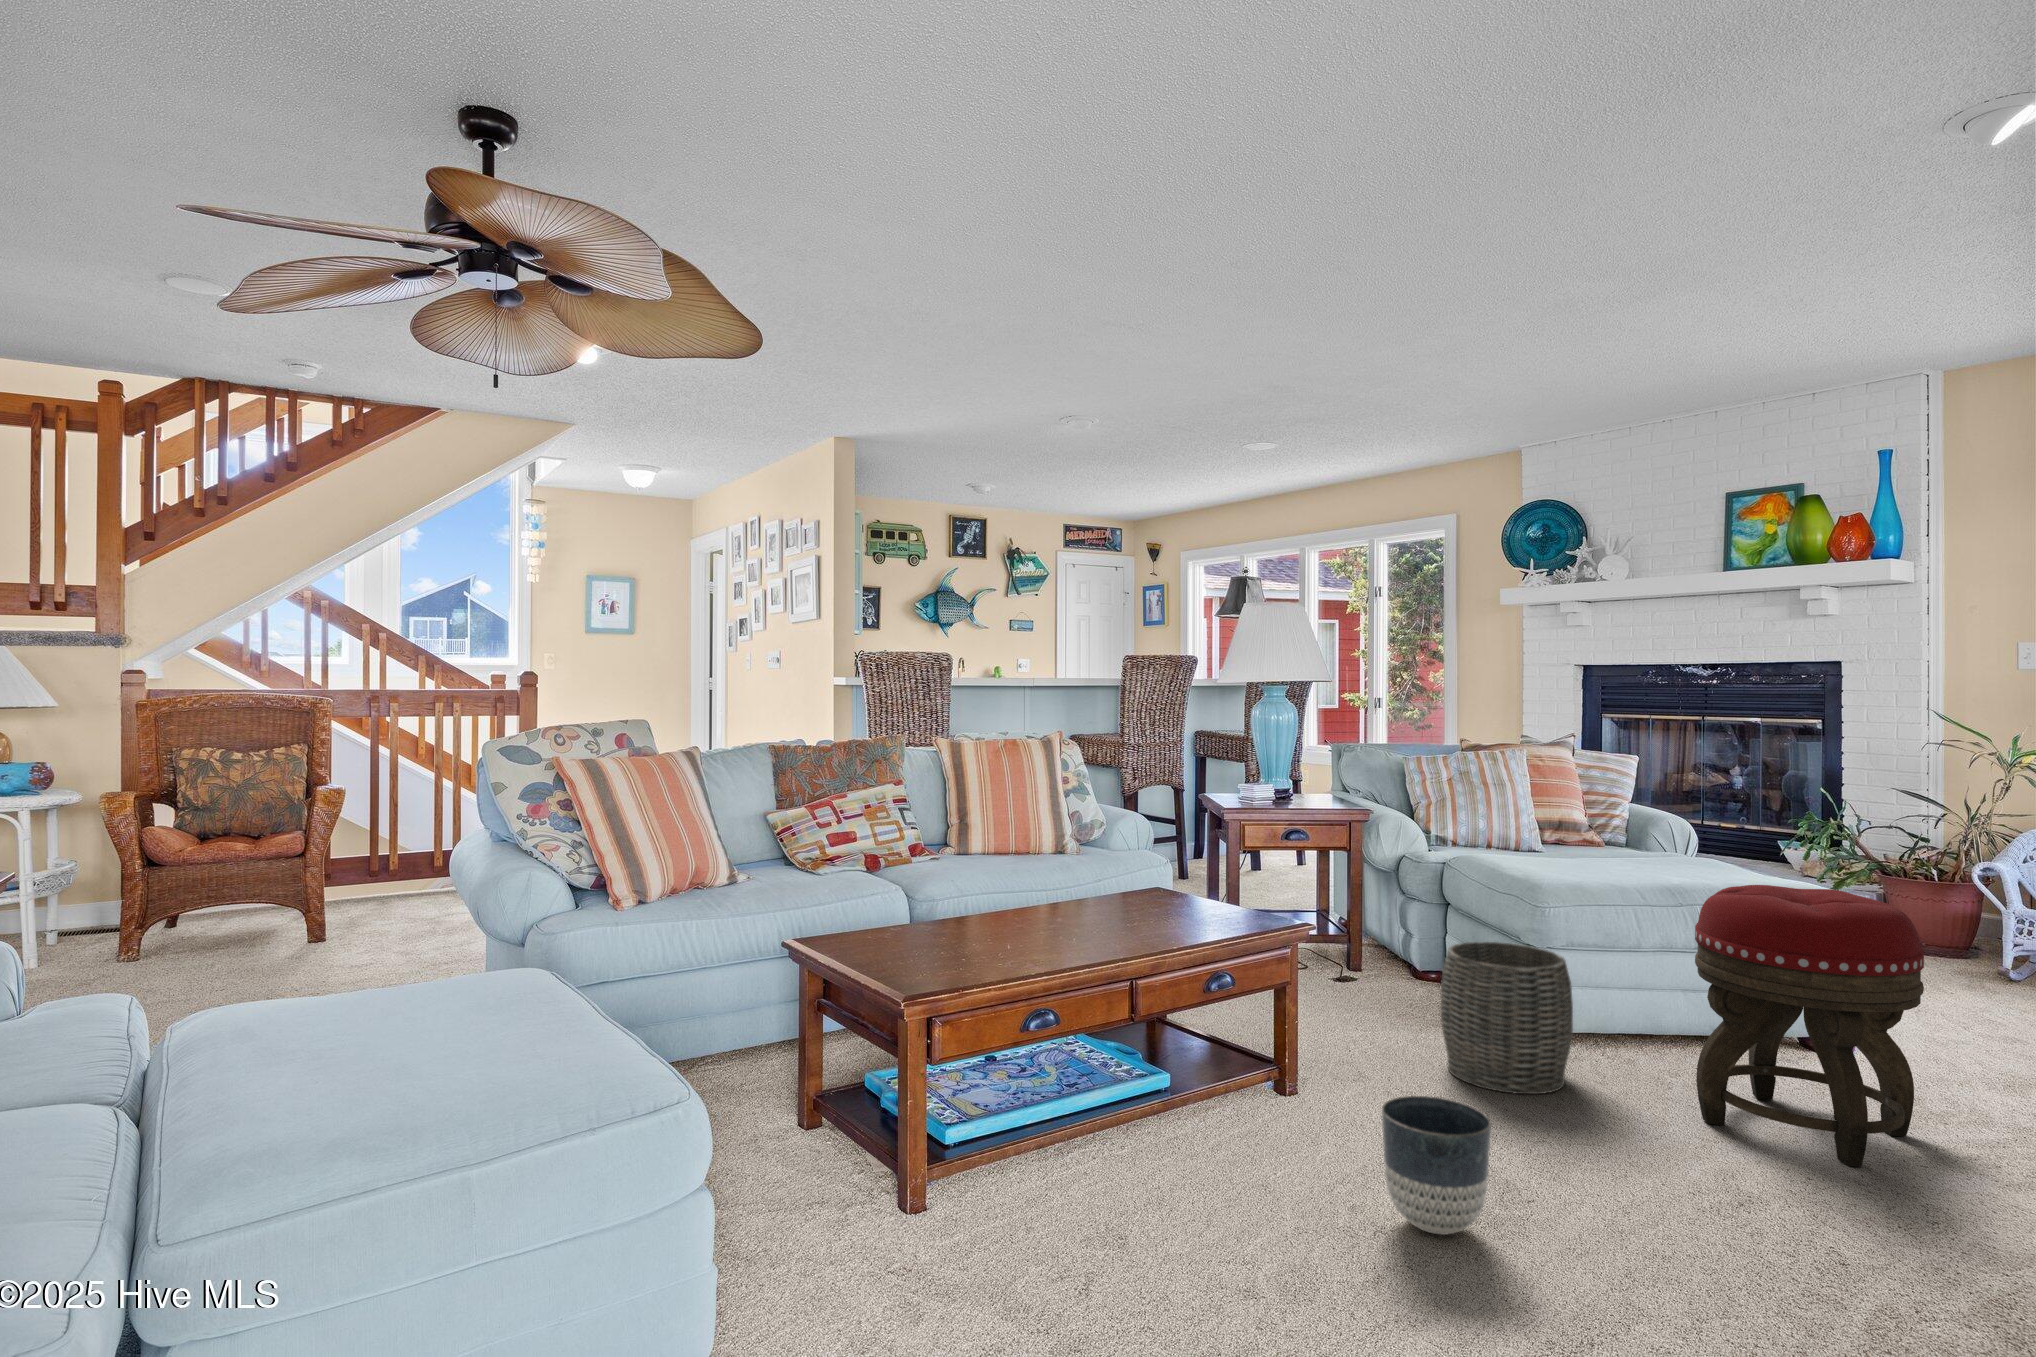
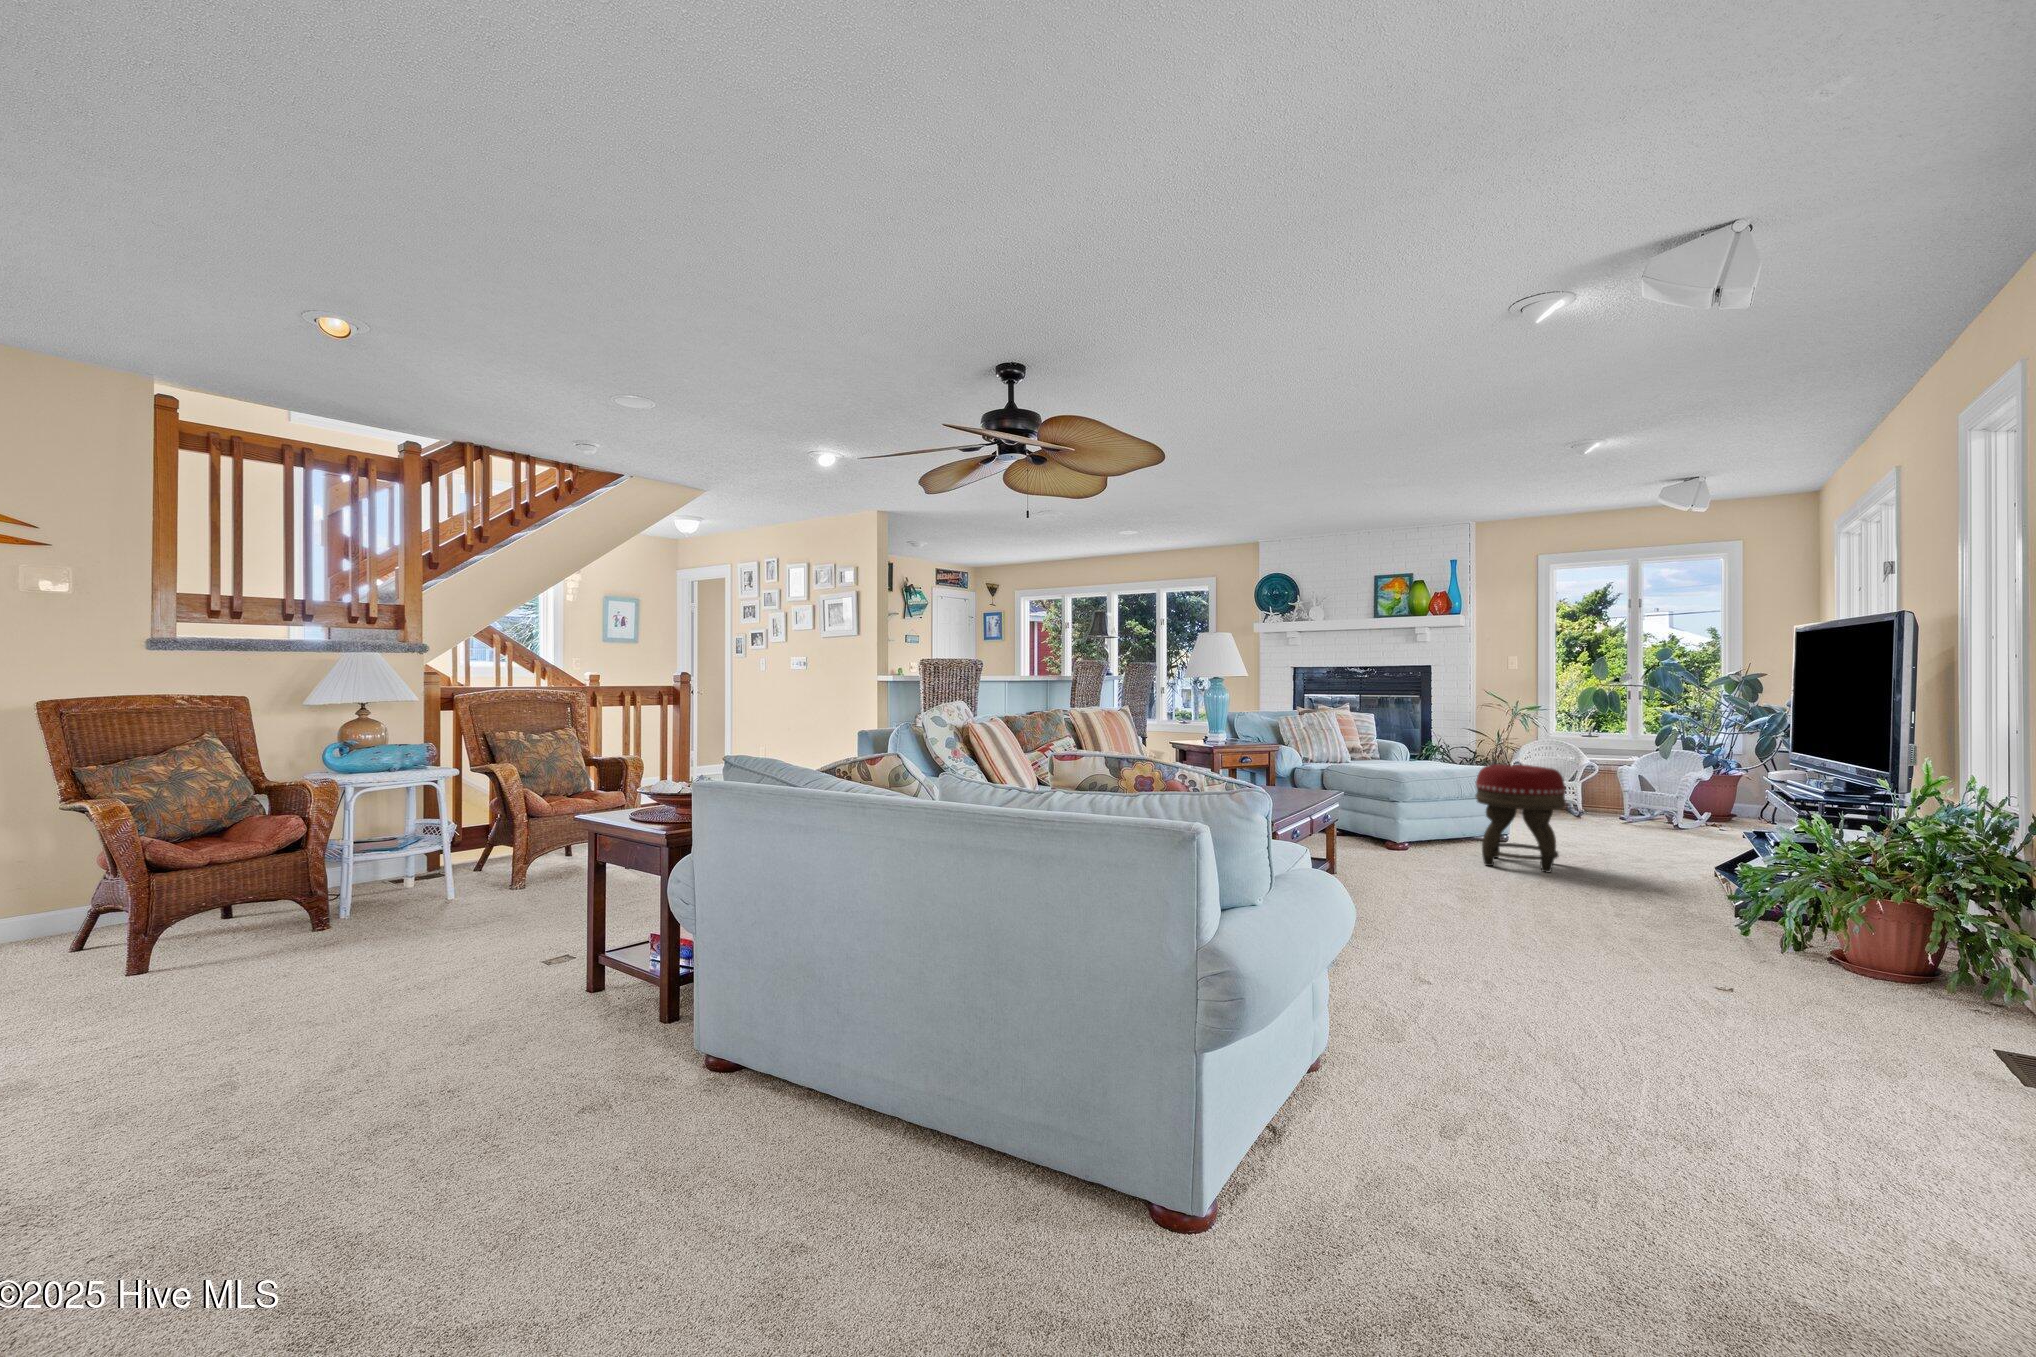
woven basket: present [1441,942,1573,1094] -> none [1365,800,1426,864]
planter: present [1382,1096,1491,1235] -> none [1422,850,1469,901]

